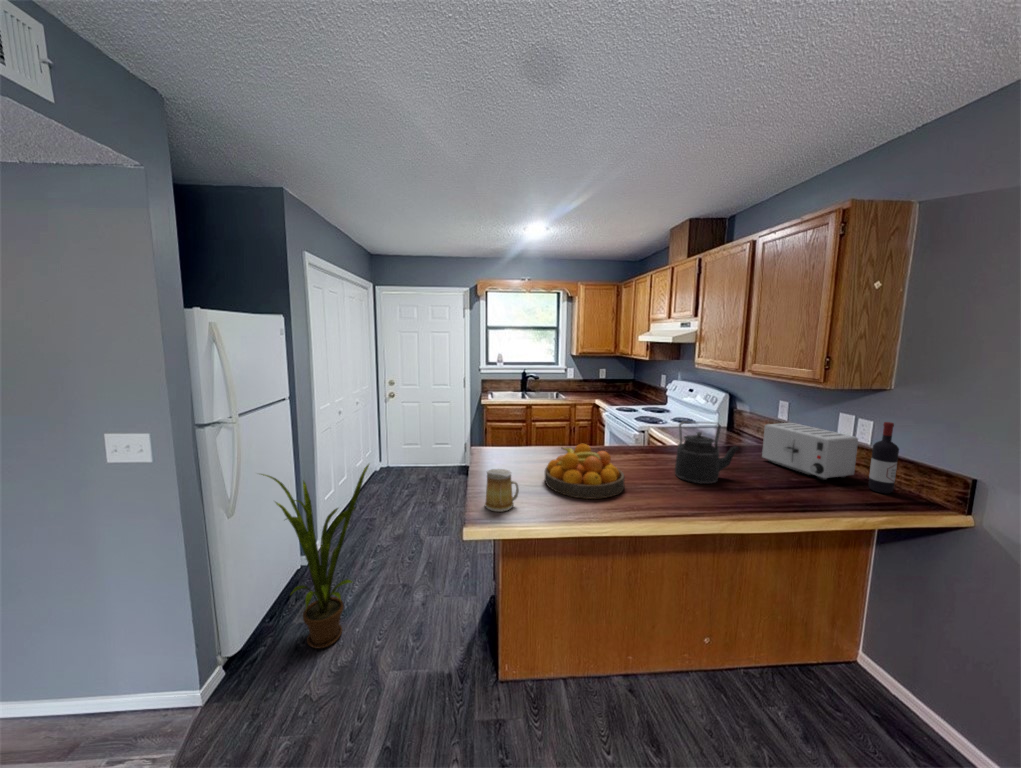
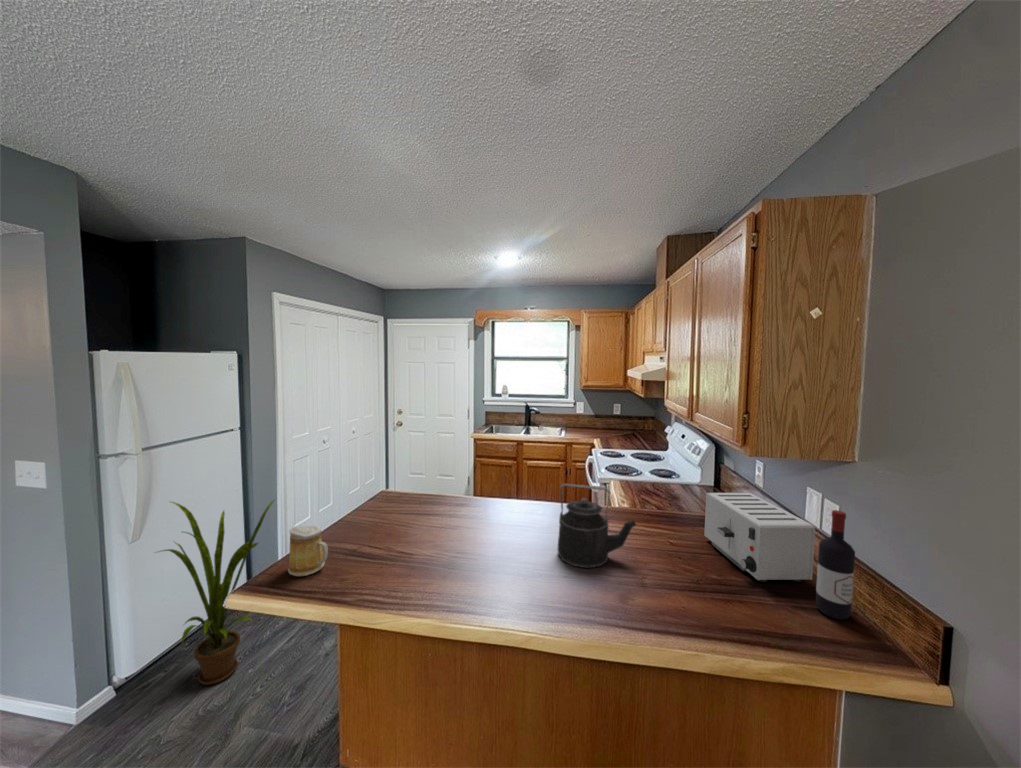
fruit bowl: present [545,444,624,499] -> none [388,501,481,573]

